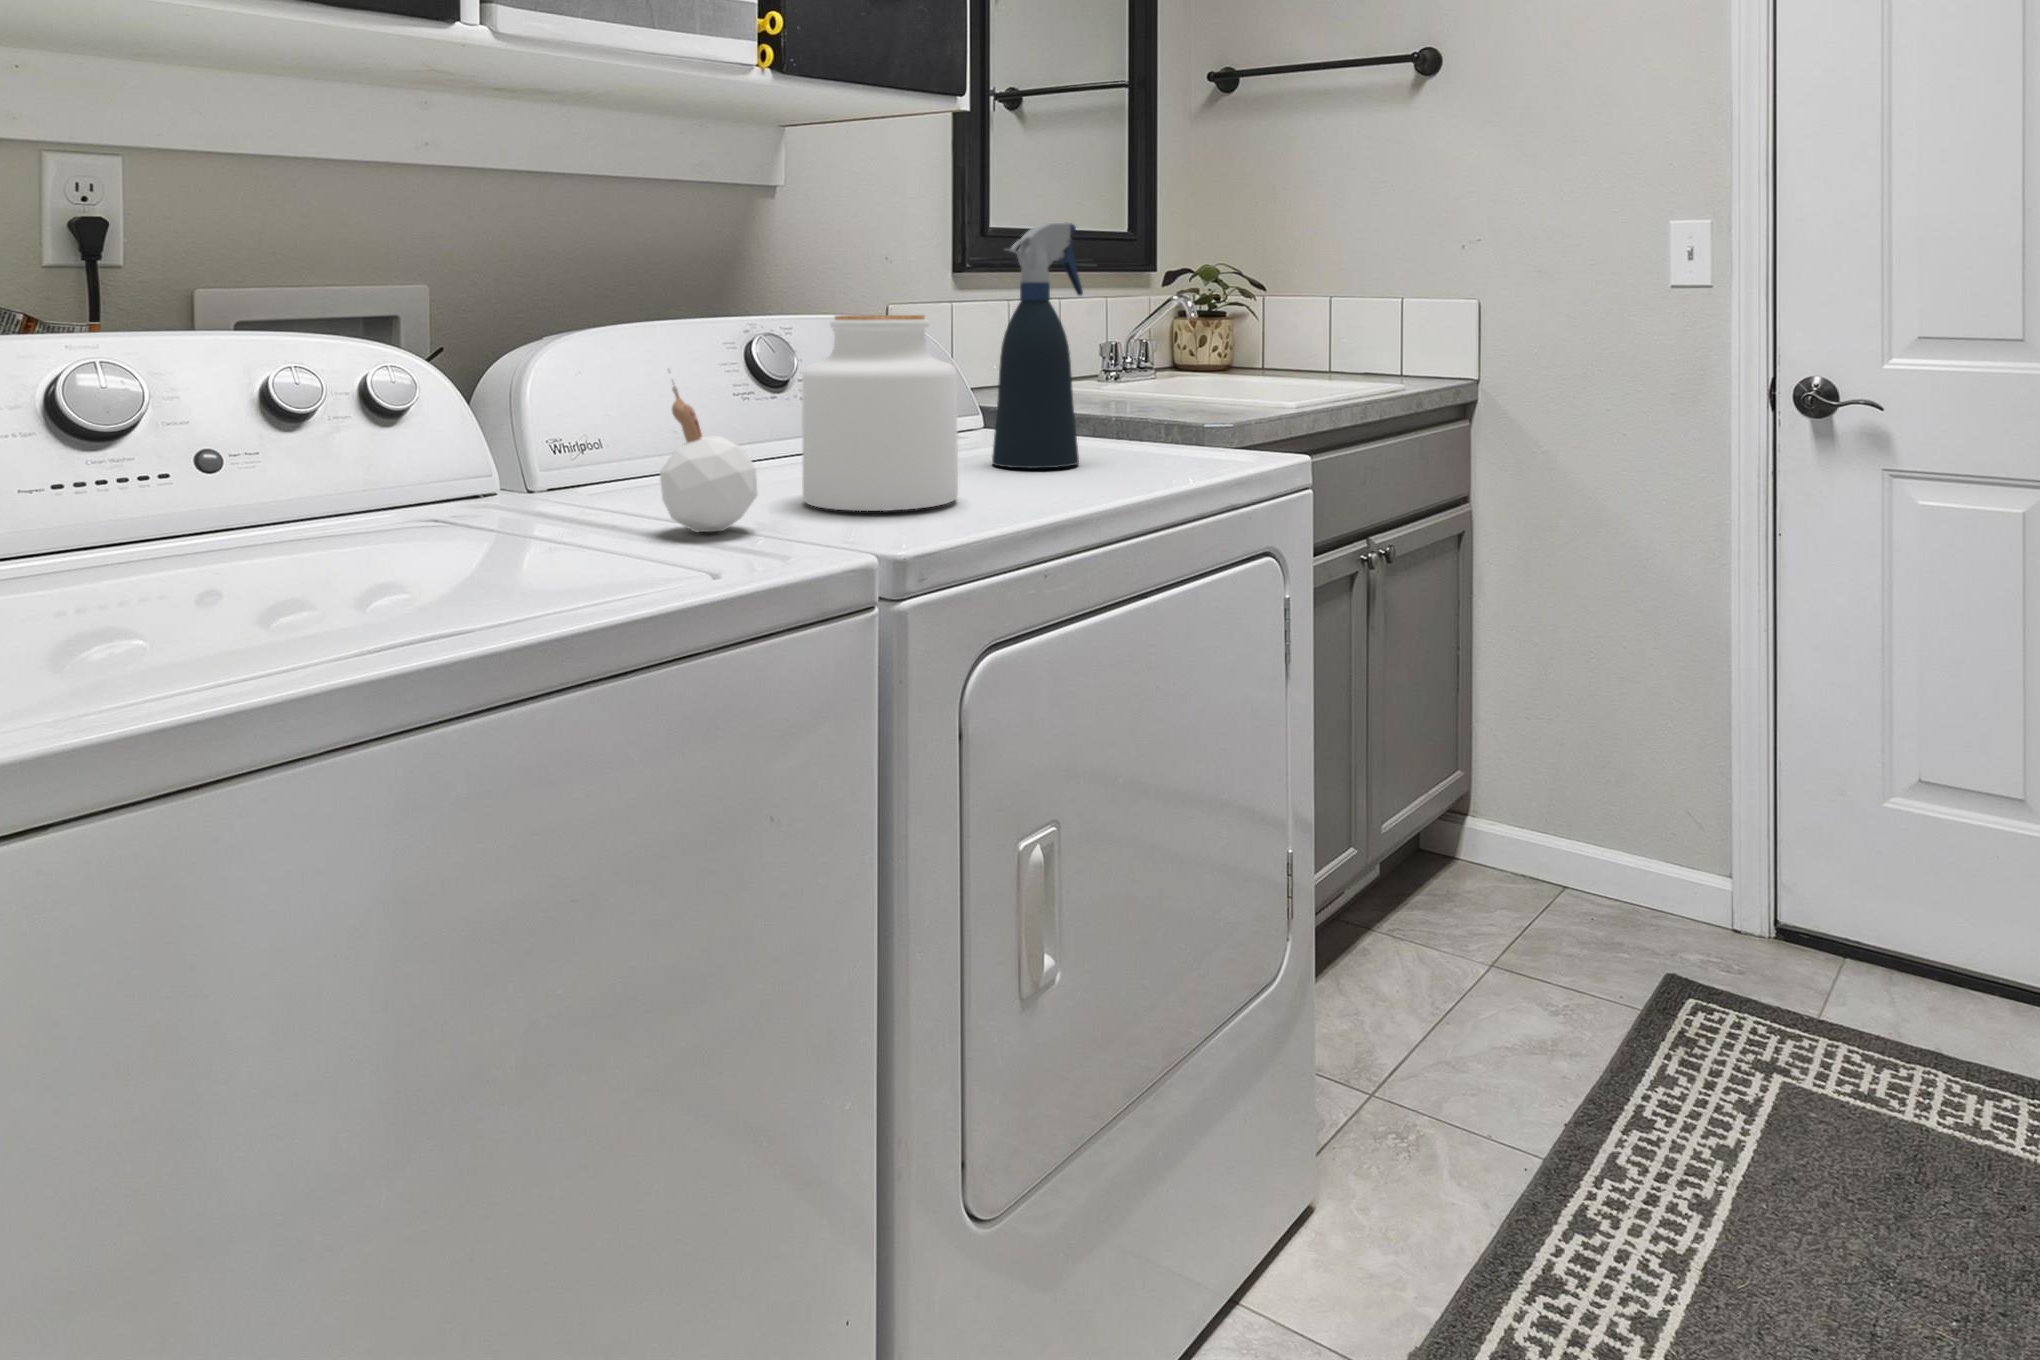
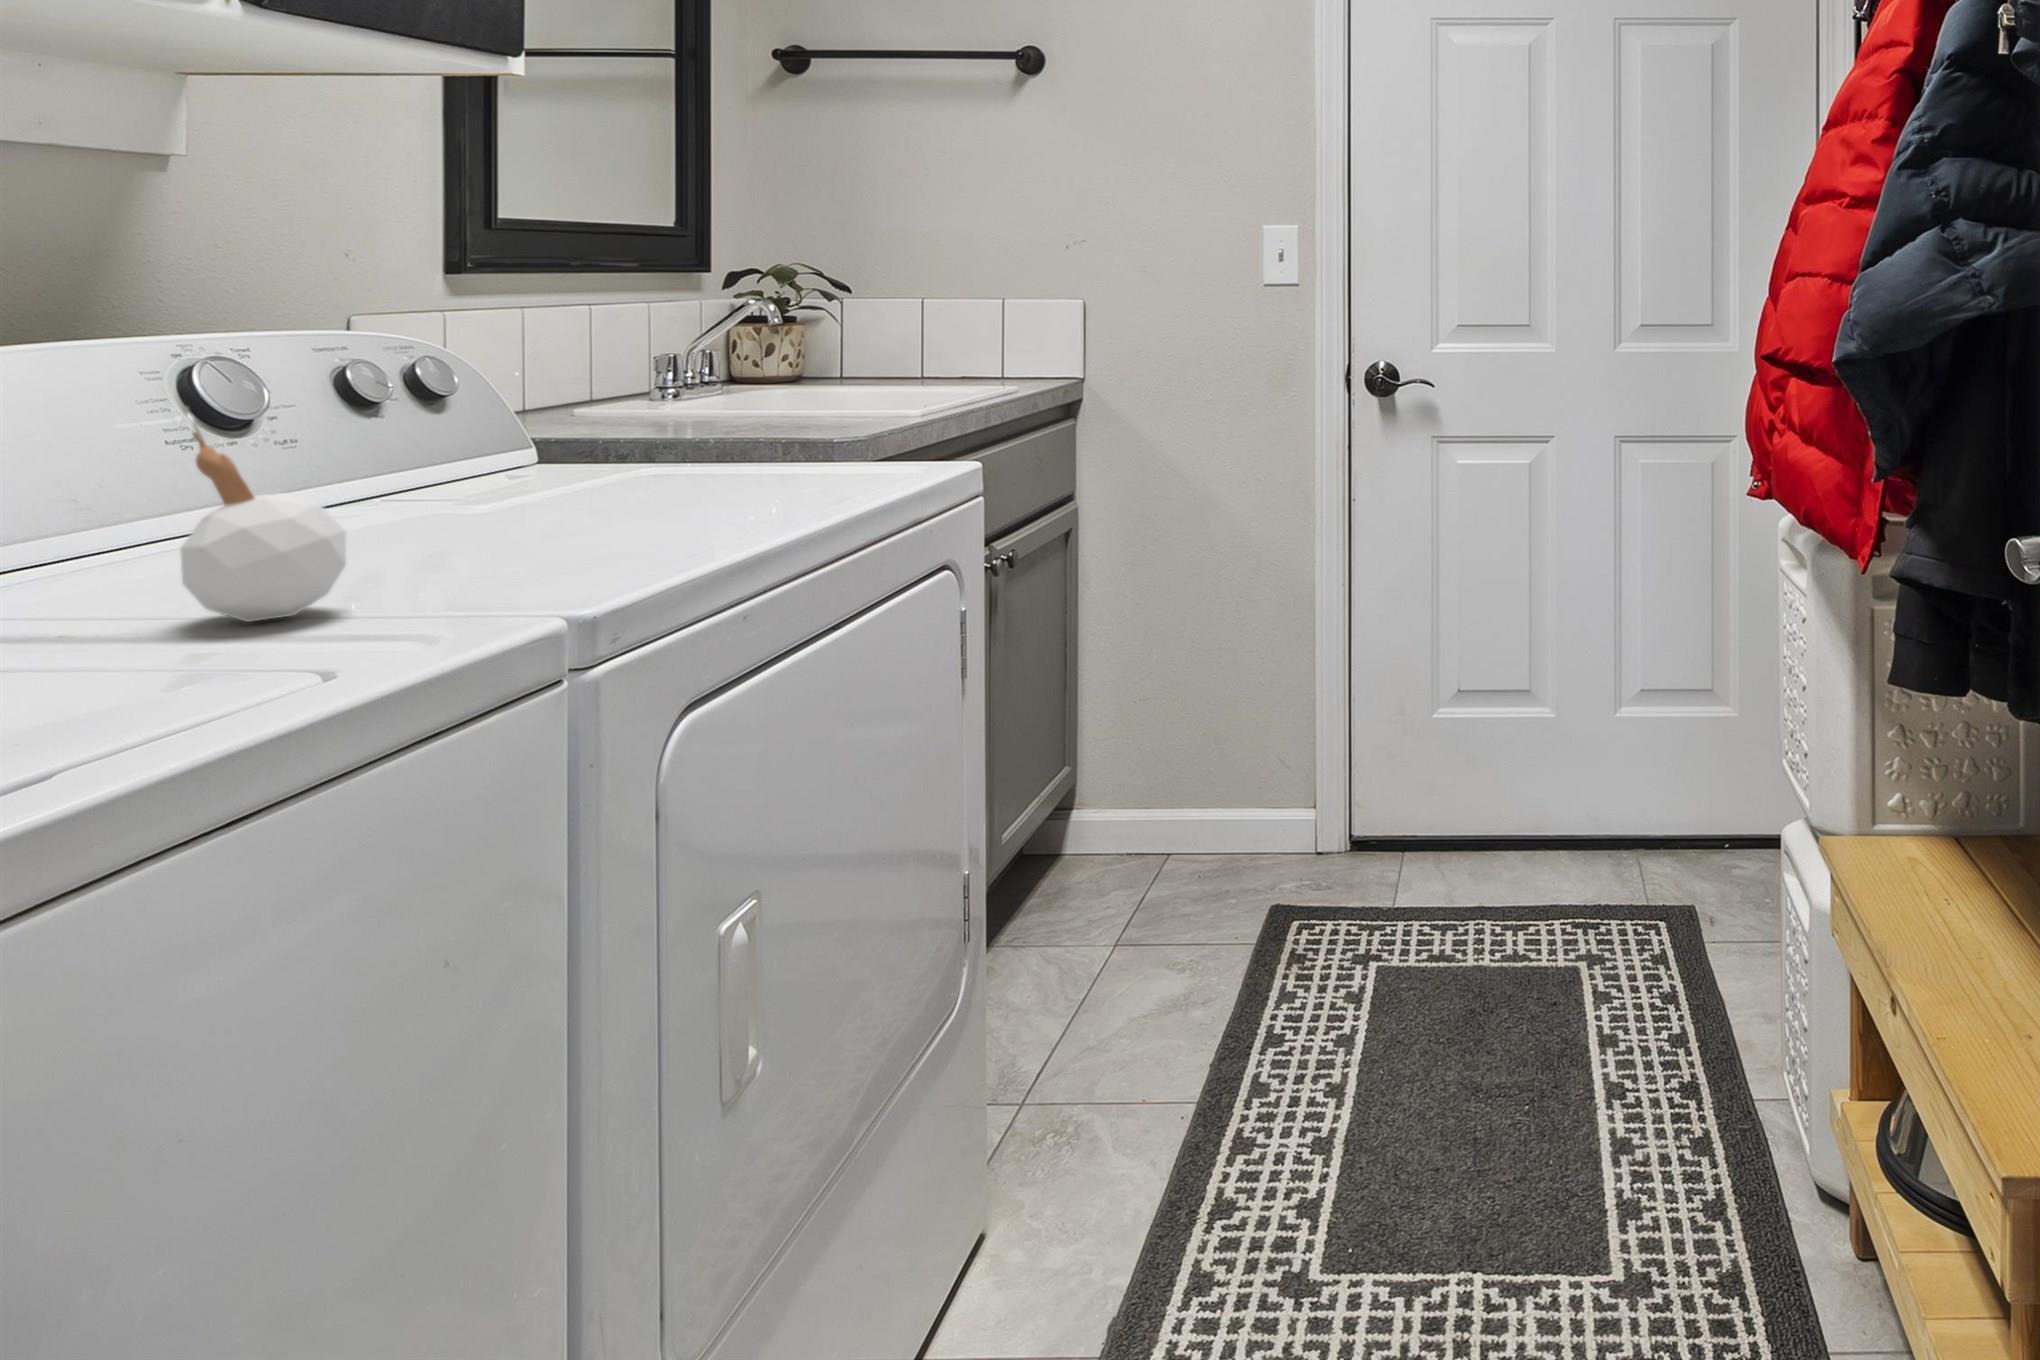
spray bottle: present [992,222,1083,468] -> none [607,217,724,501]
jar: present [802,315,958,511] -> none [376,328,610,572]

